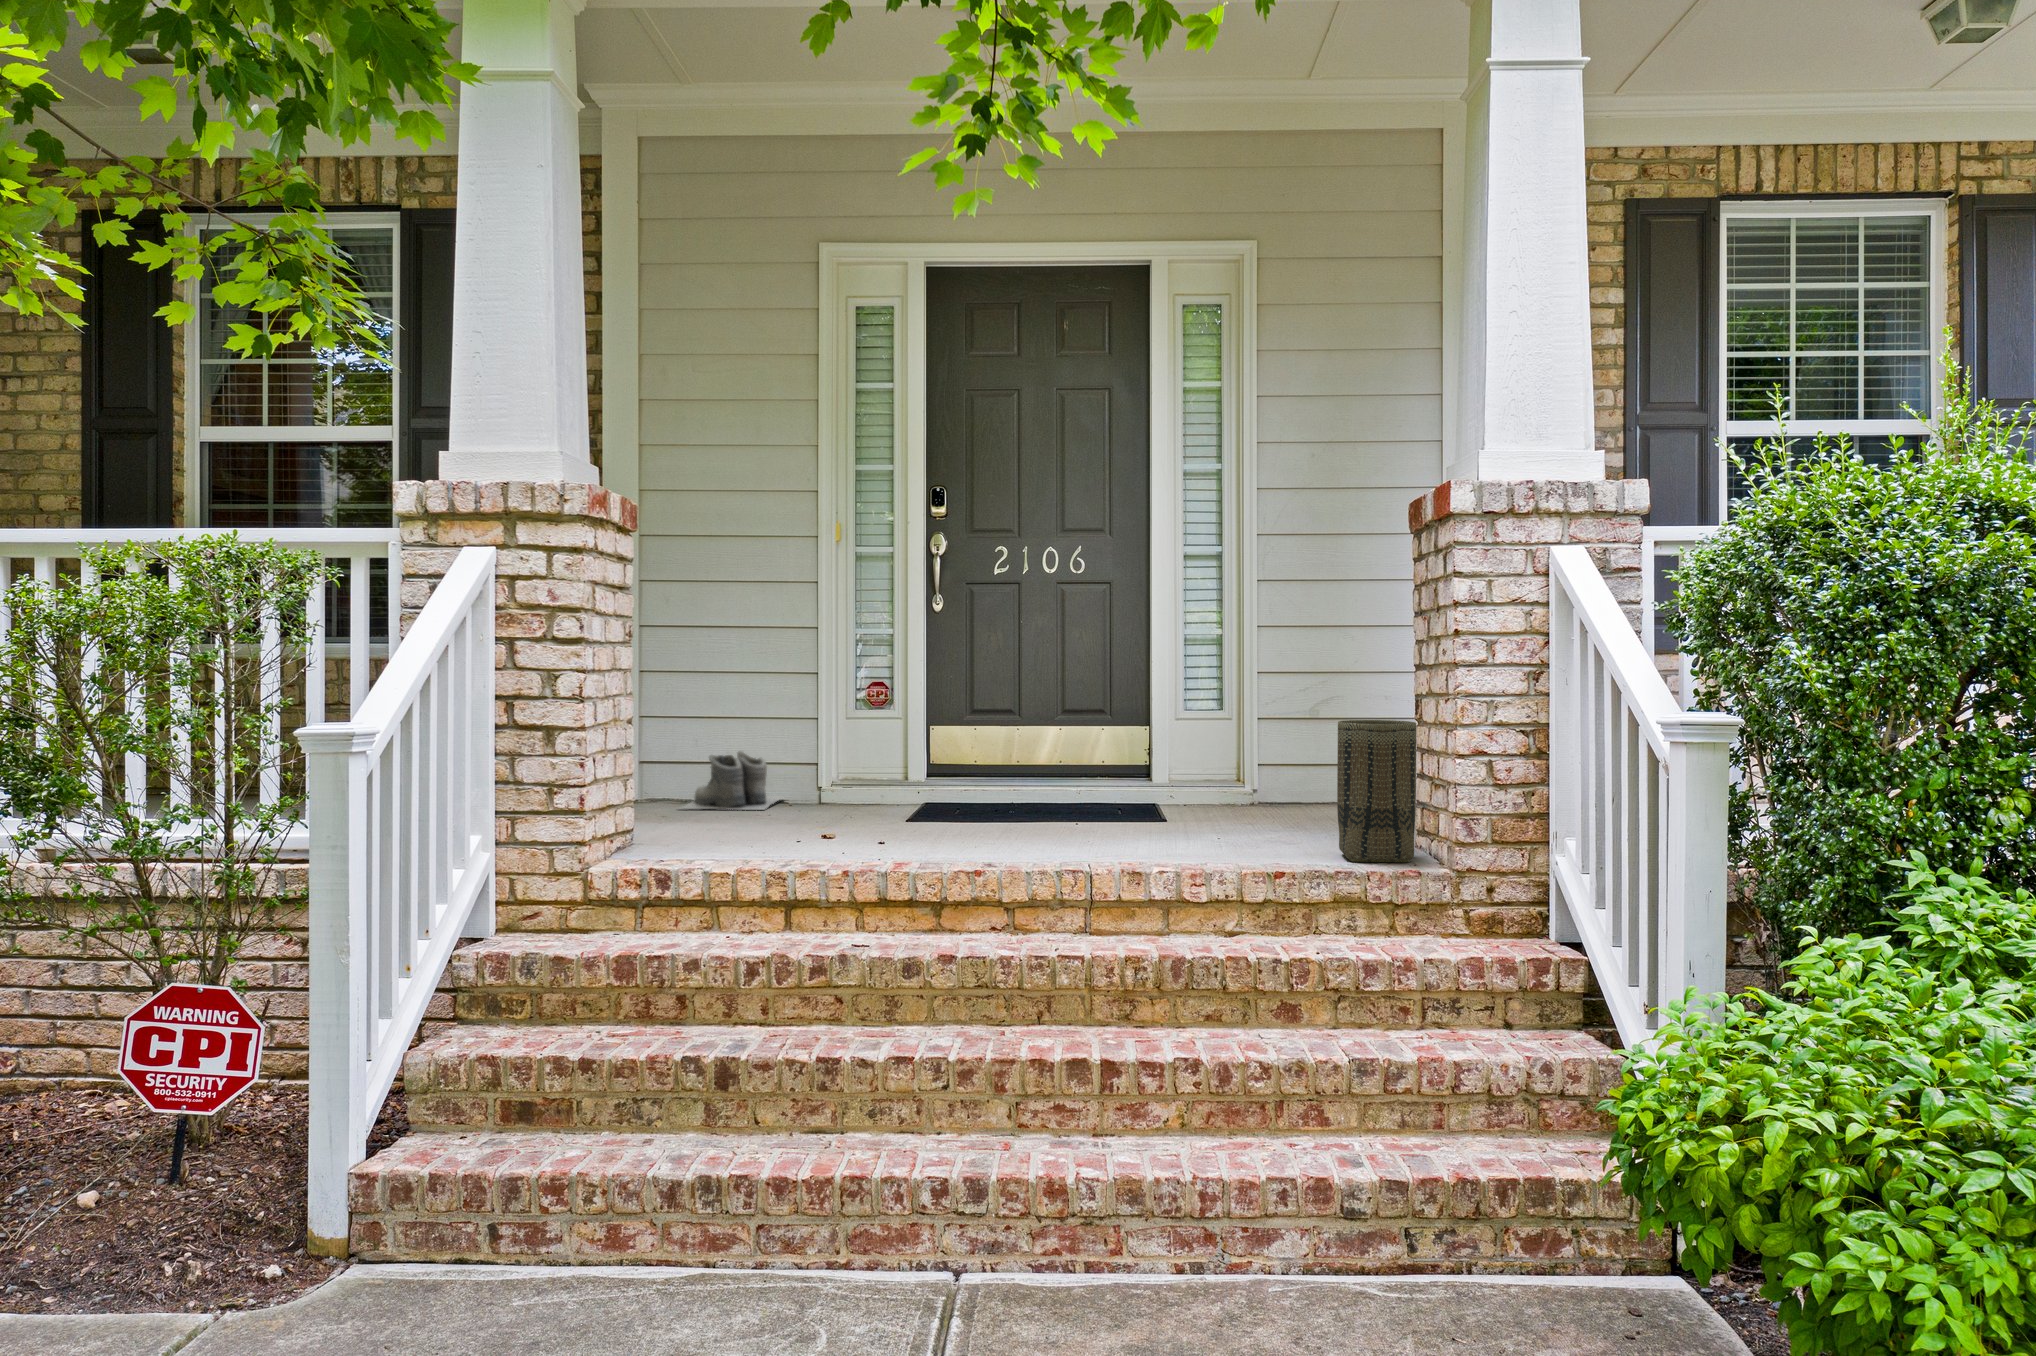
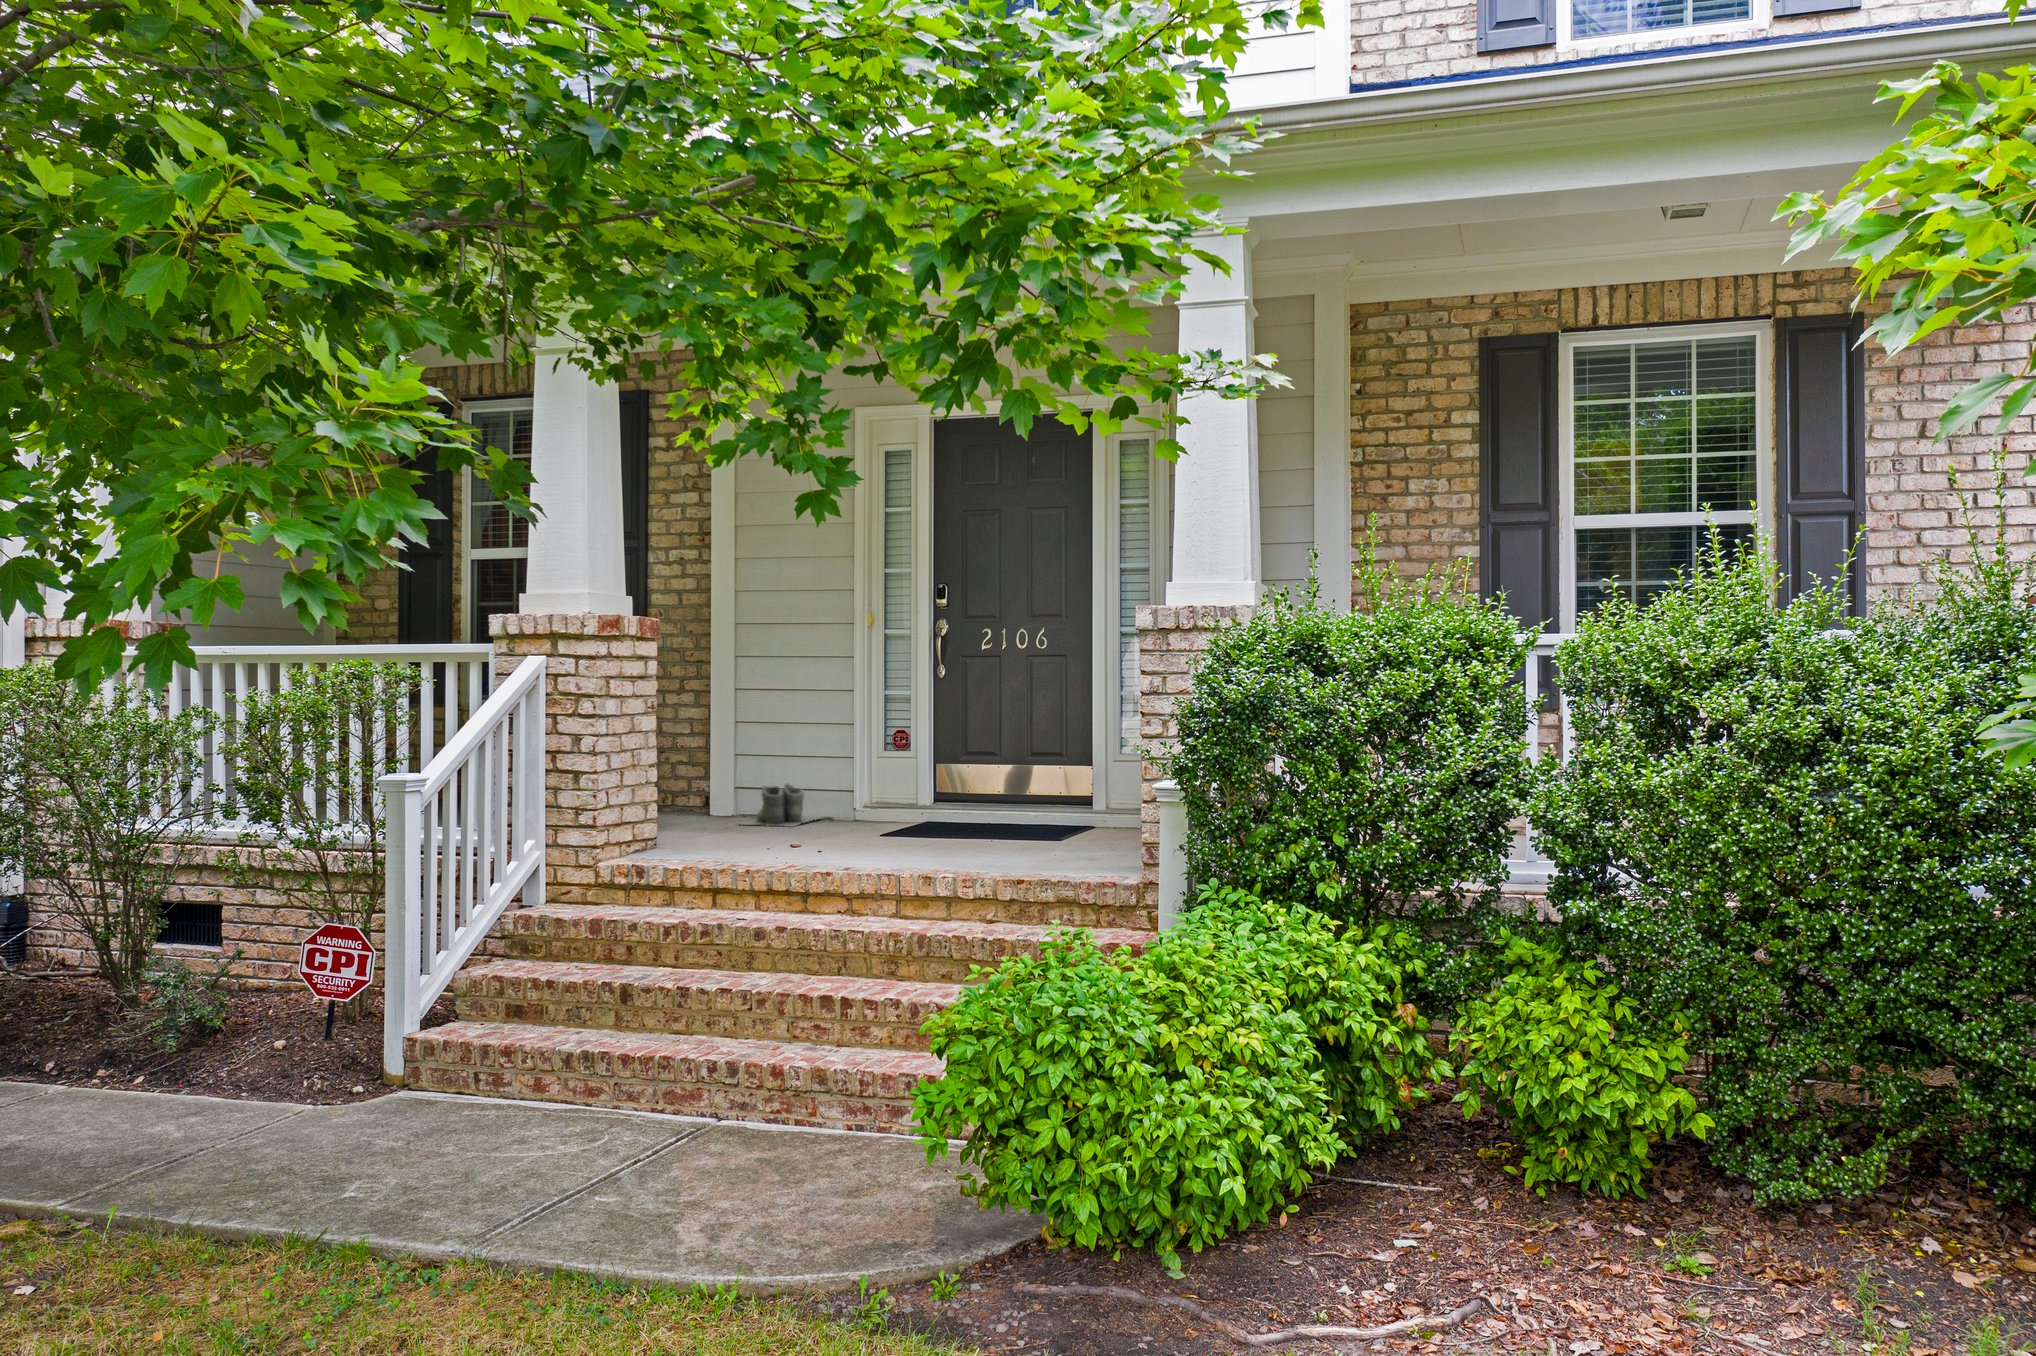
basket: present [1337,720,1416,863] -> none [1087,772,1144,877]

